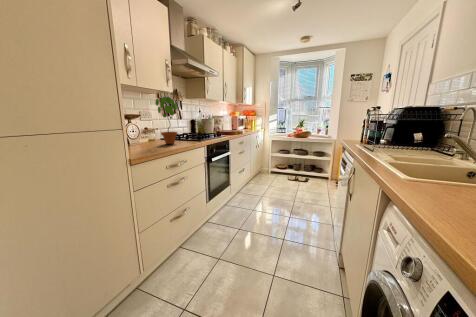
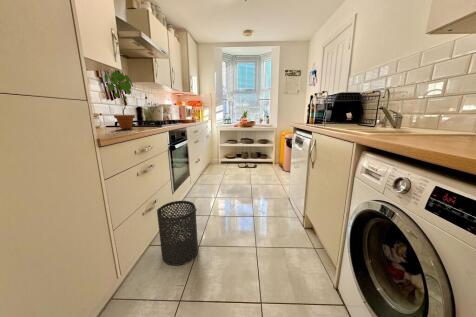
trash can: none [181,212,216,273] -> present [157,201,198,265]

